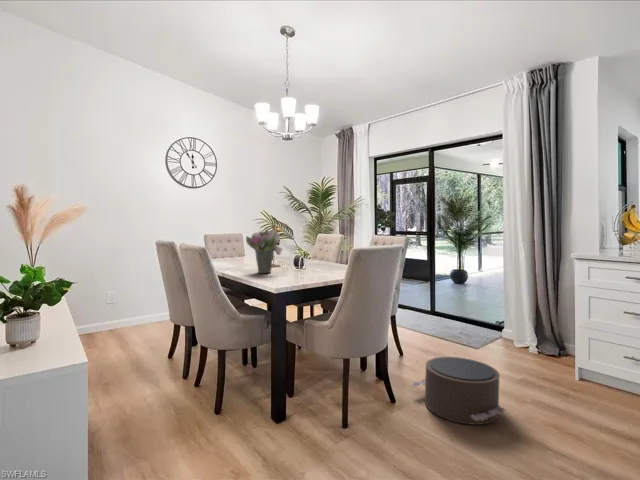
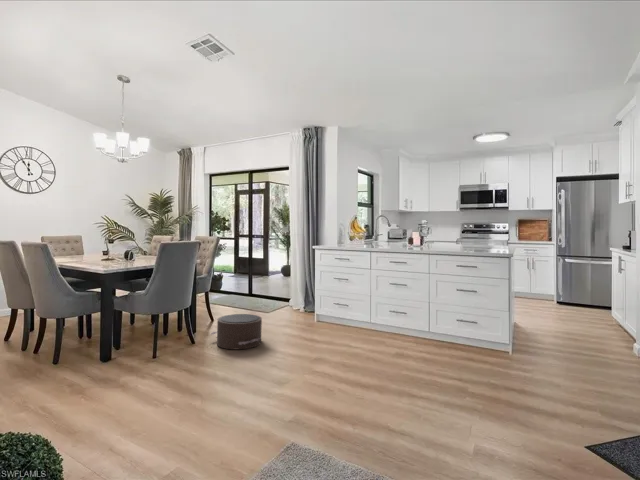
flower bouquet: present [246,230,282,273] -> none [82,231,114,264]

